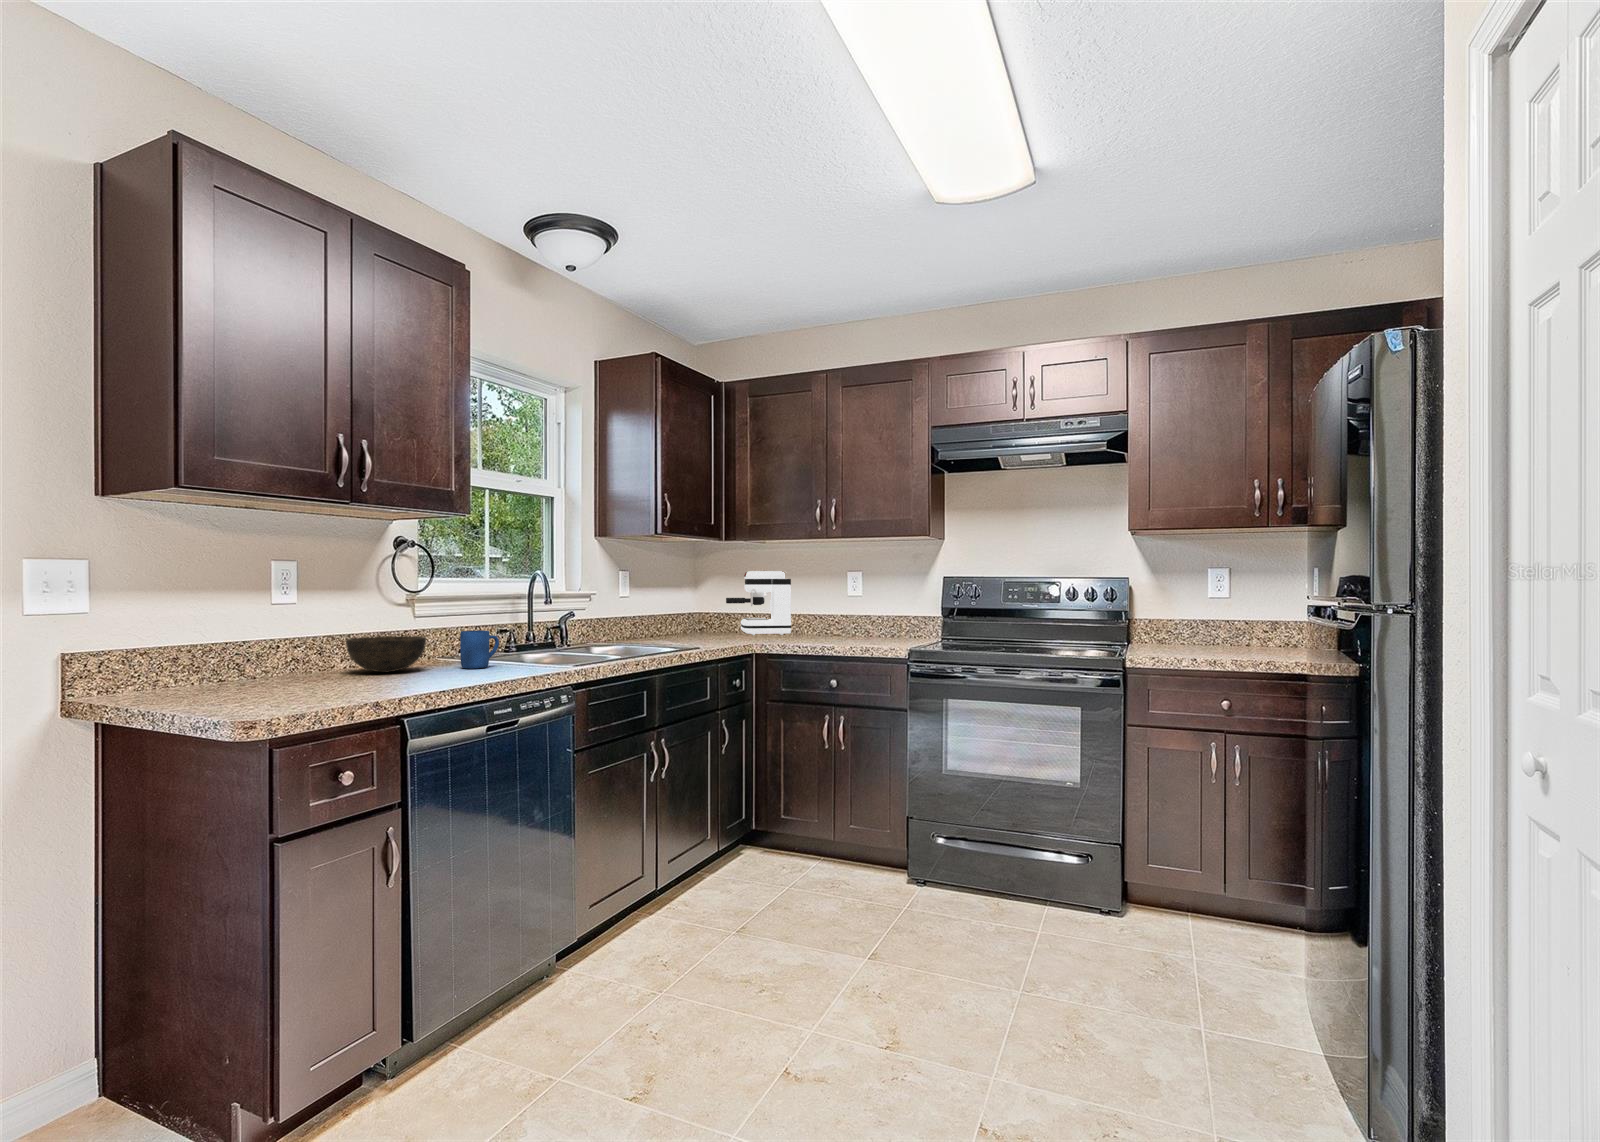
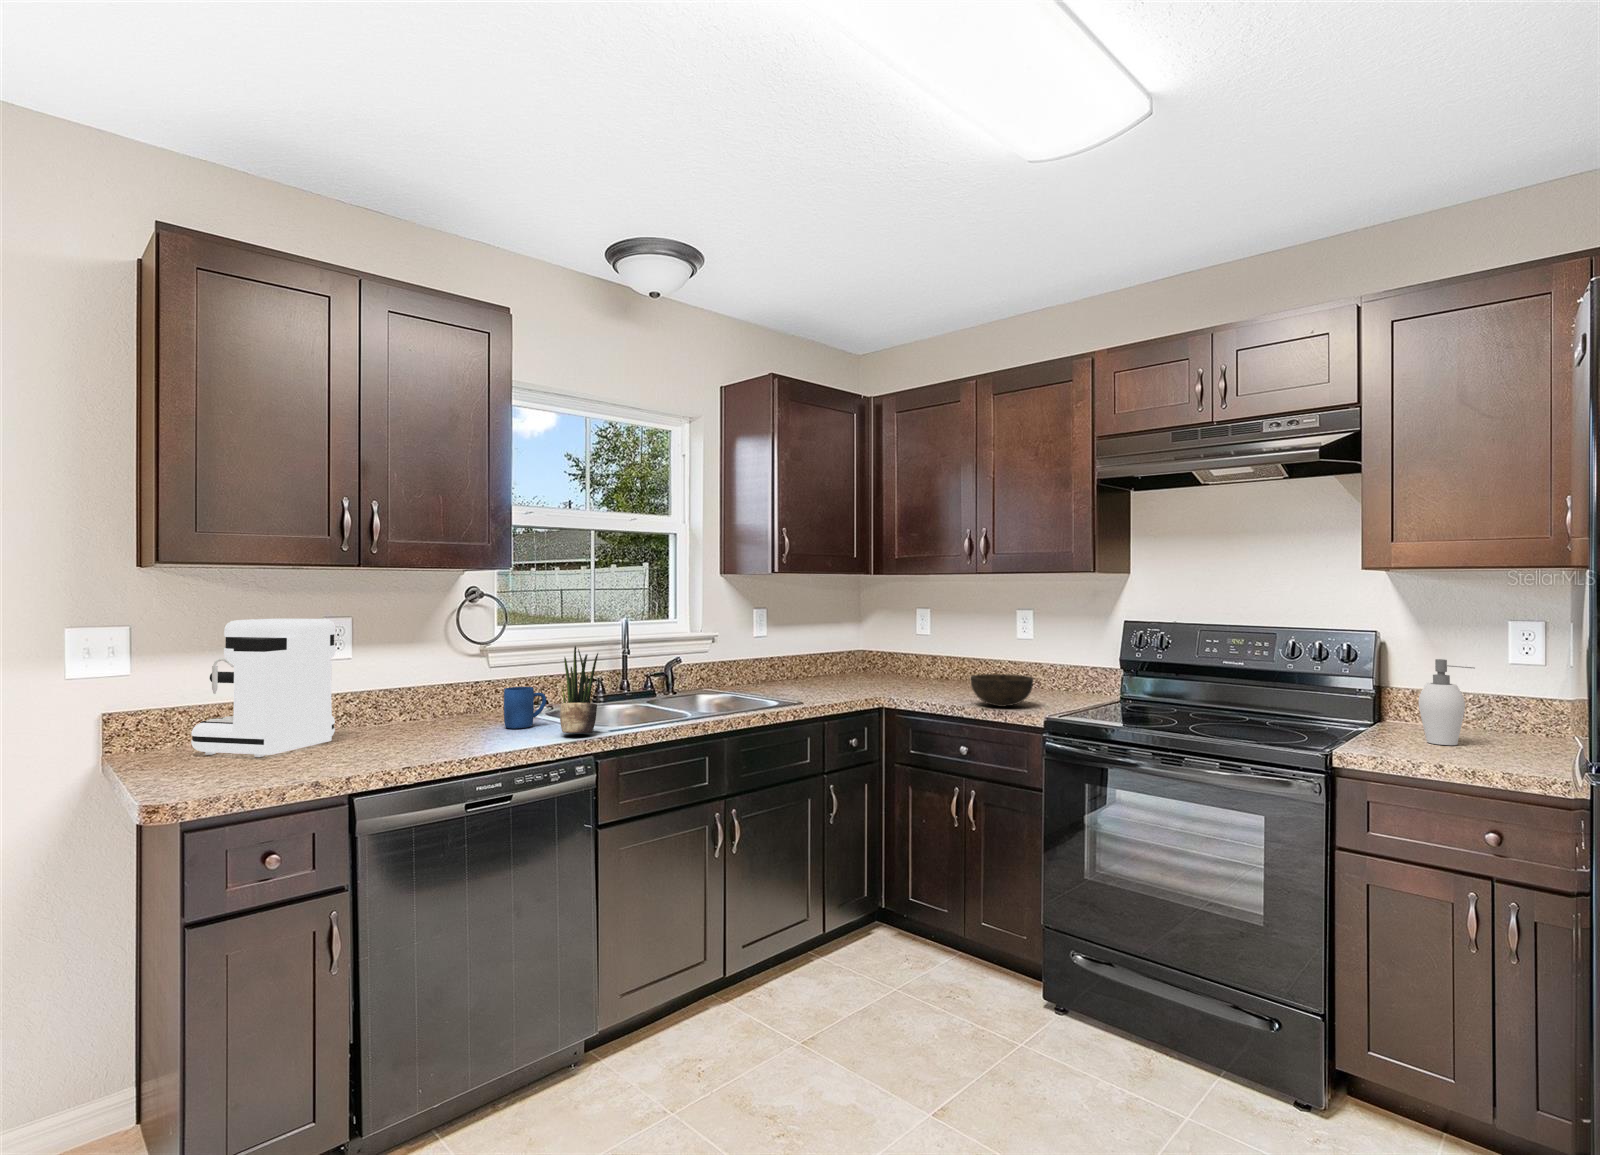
coffee maker: present [726,571,791,635] -> present [191,619,336,757]
potted plant: none [533,588,566,668] -> present [560,646,598,733]
soap dispenser: none [1147,594,1181,650] -> present [1418,659,1475,745]
bowl: present [346,636,426,672] -> present [970,674,1034,707]

